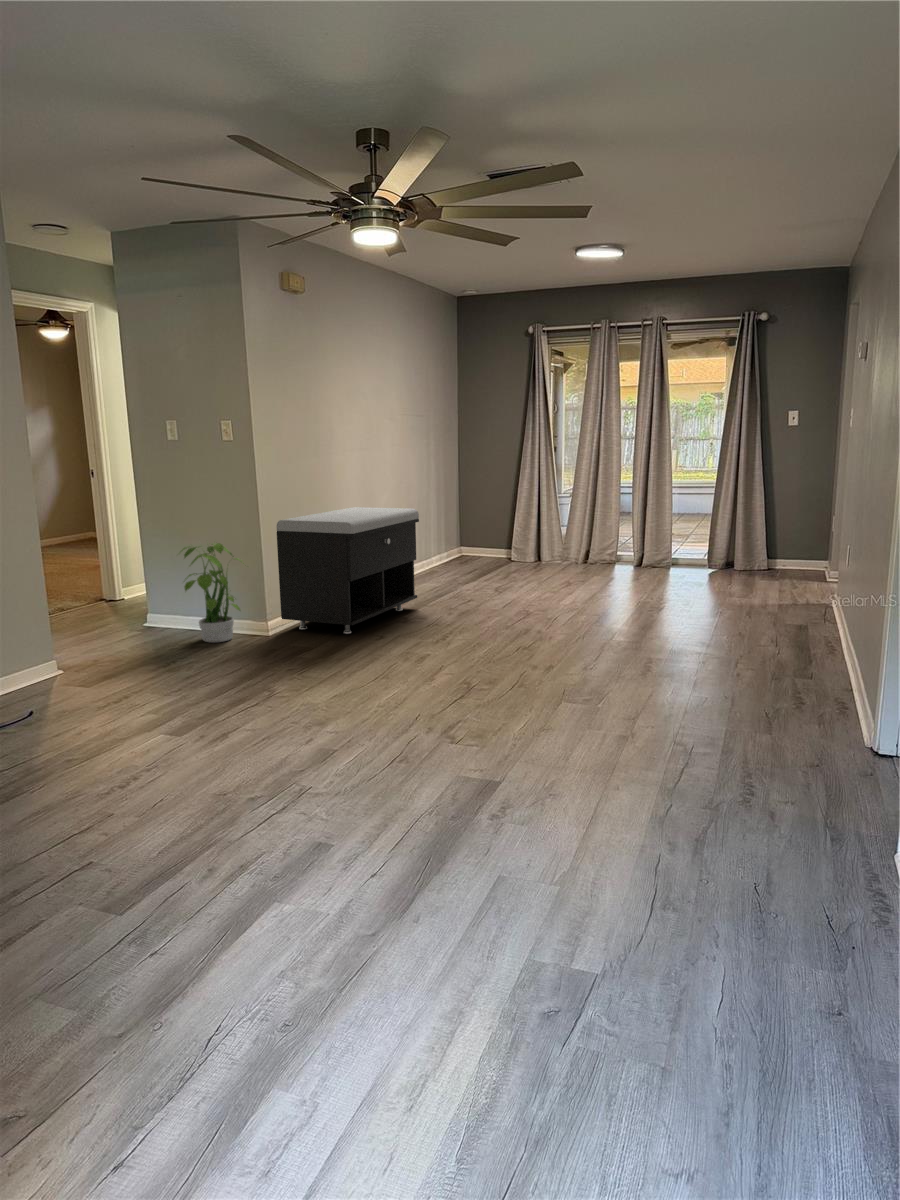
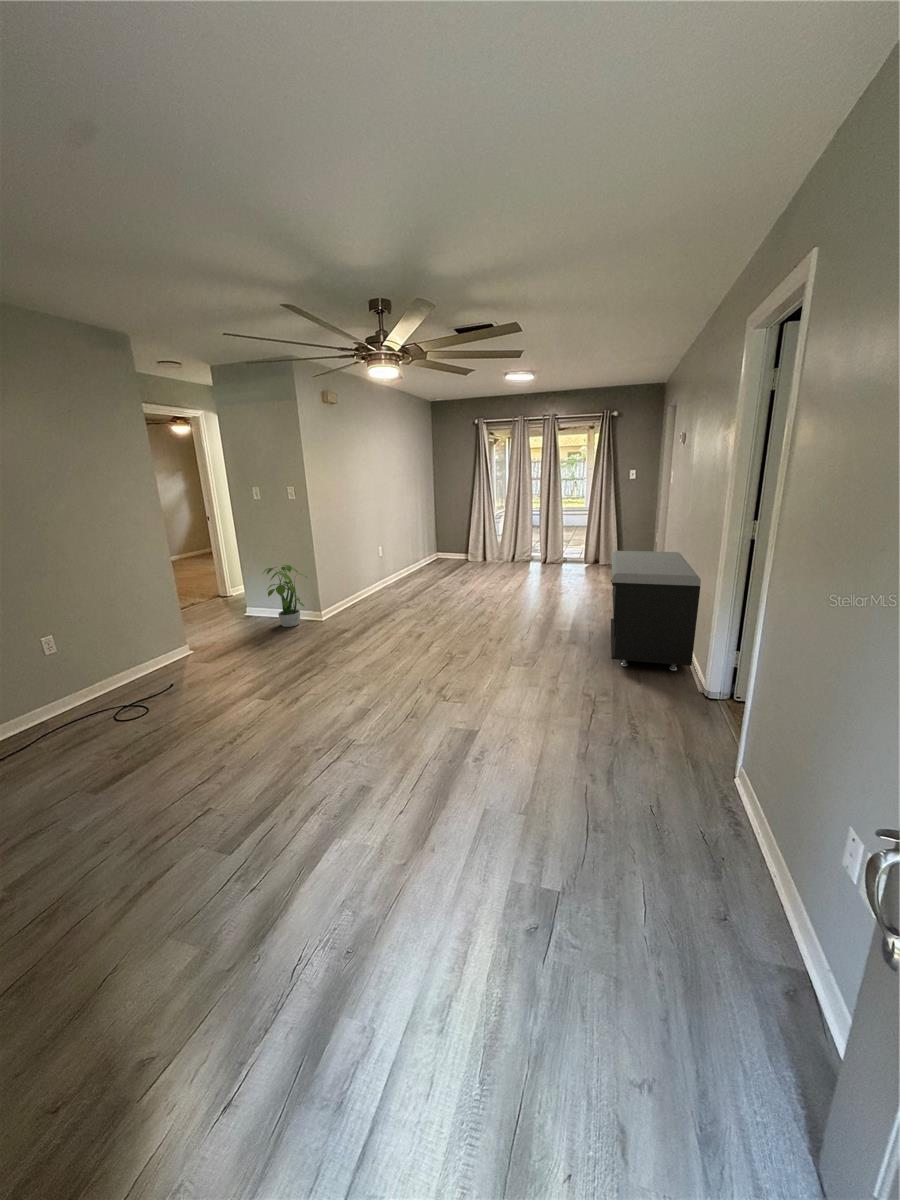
storage bench: present [276,507,419,634] -> present [611,551,701,671]

